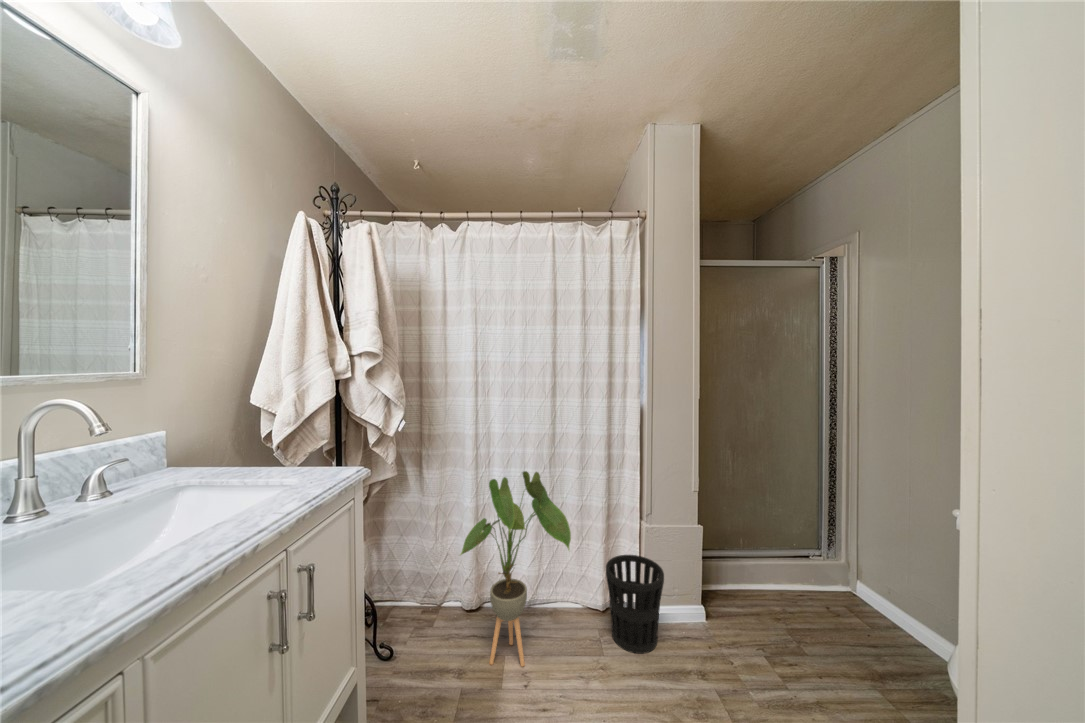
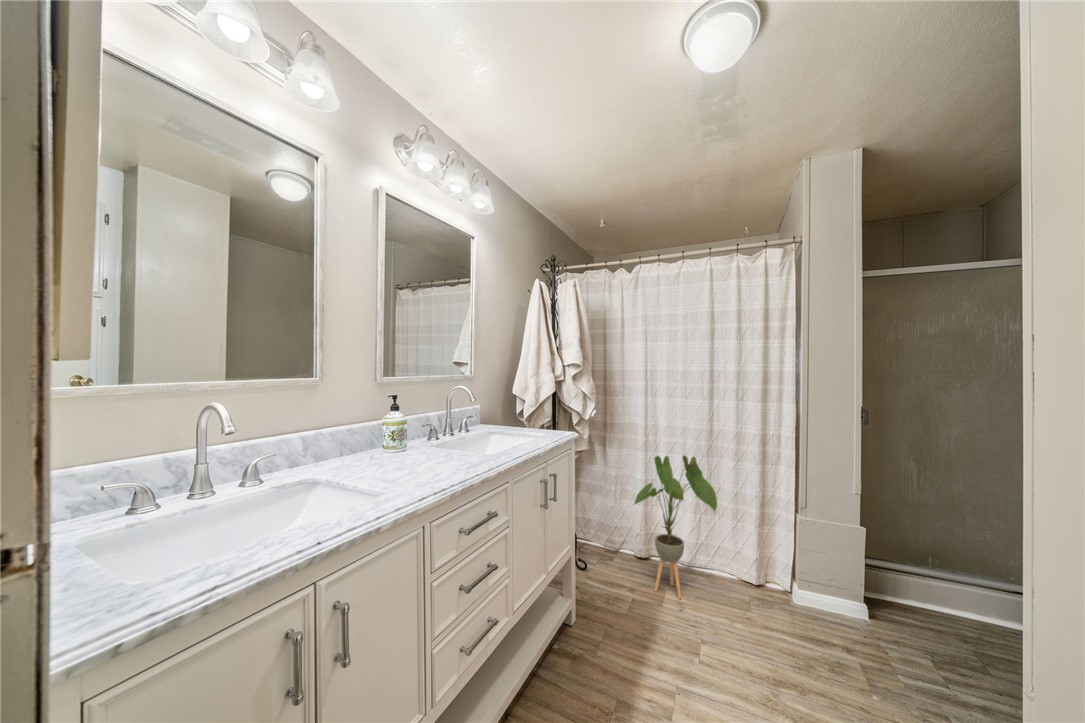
wastebasket: present [606,555,664,654] -> none [756,540,814,622]

